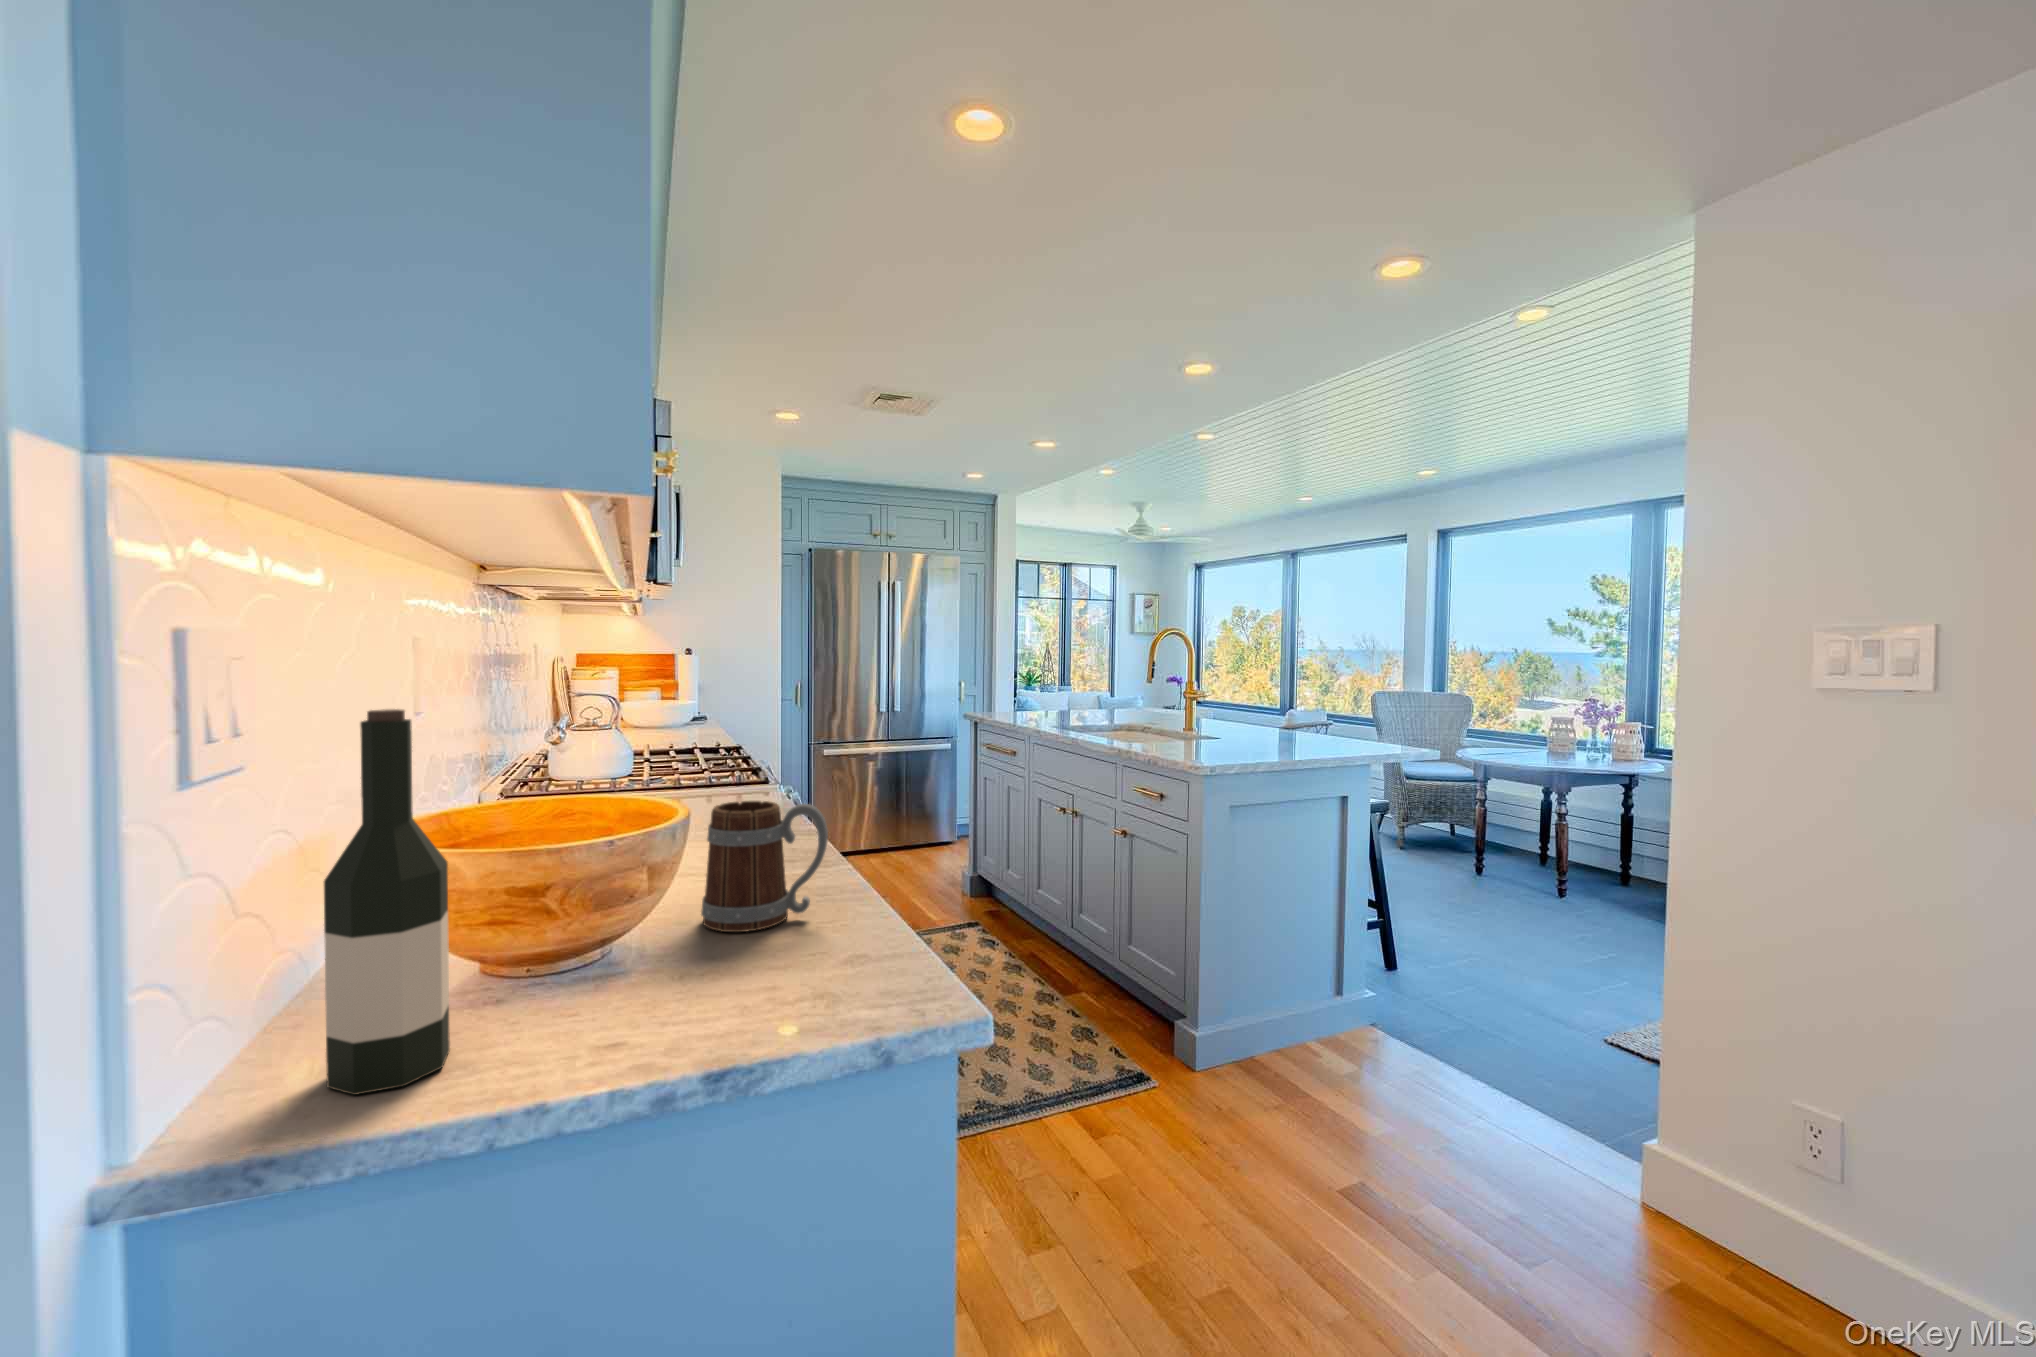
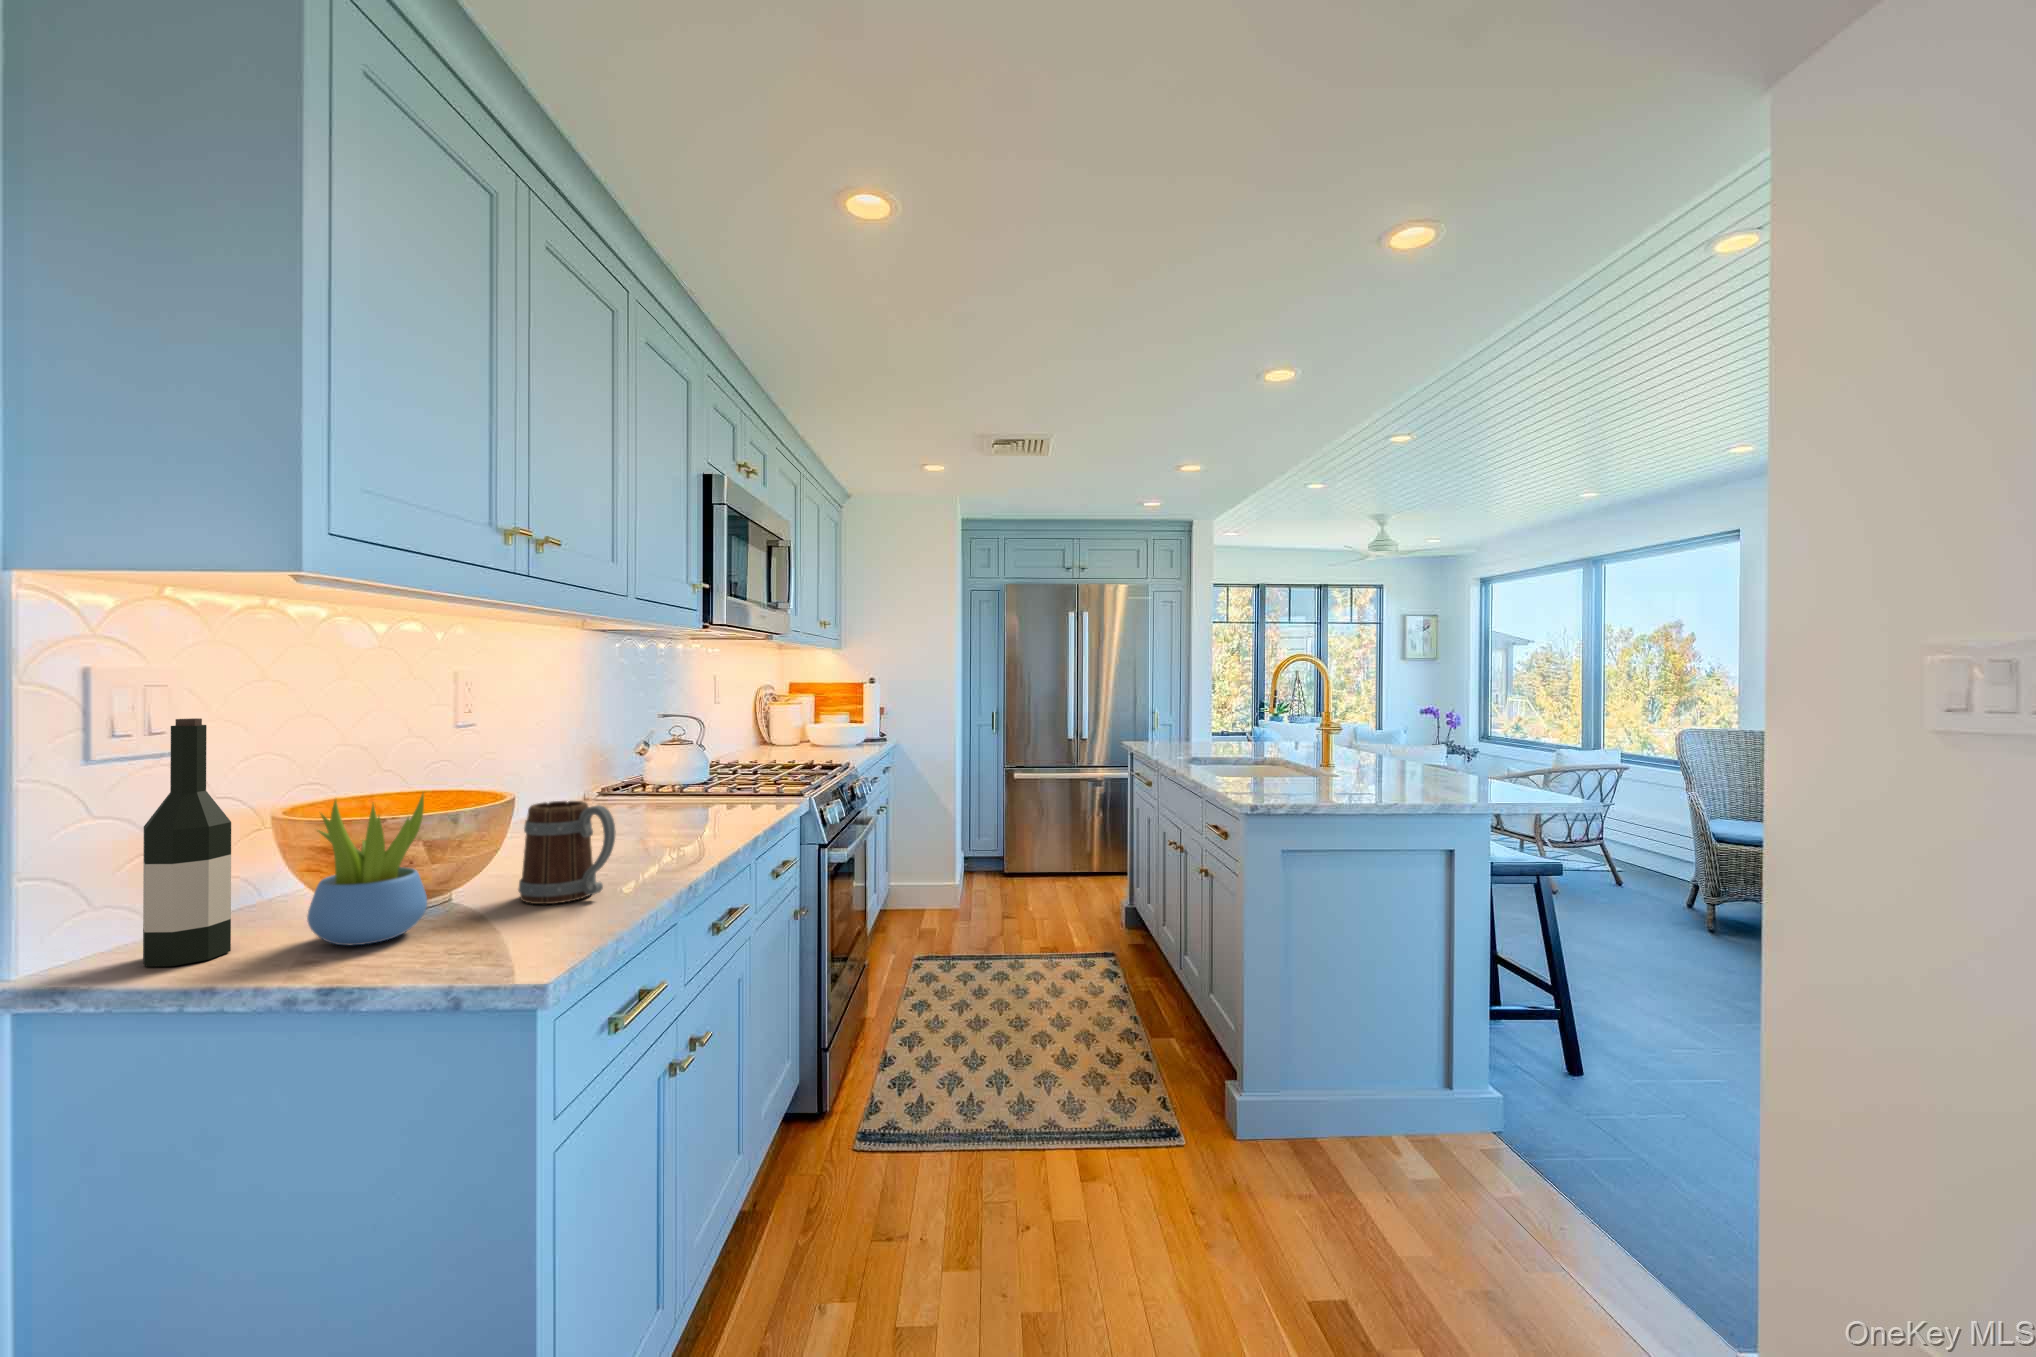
succulent plant: none [545,798,689,1016] -> present [307,794,427,945]

